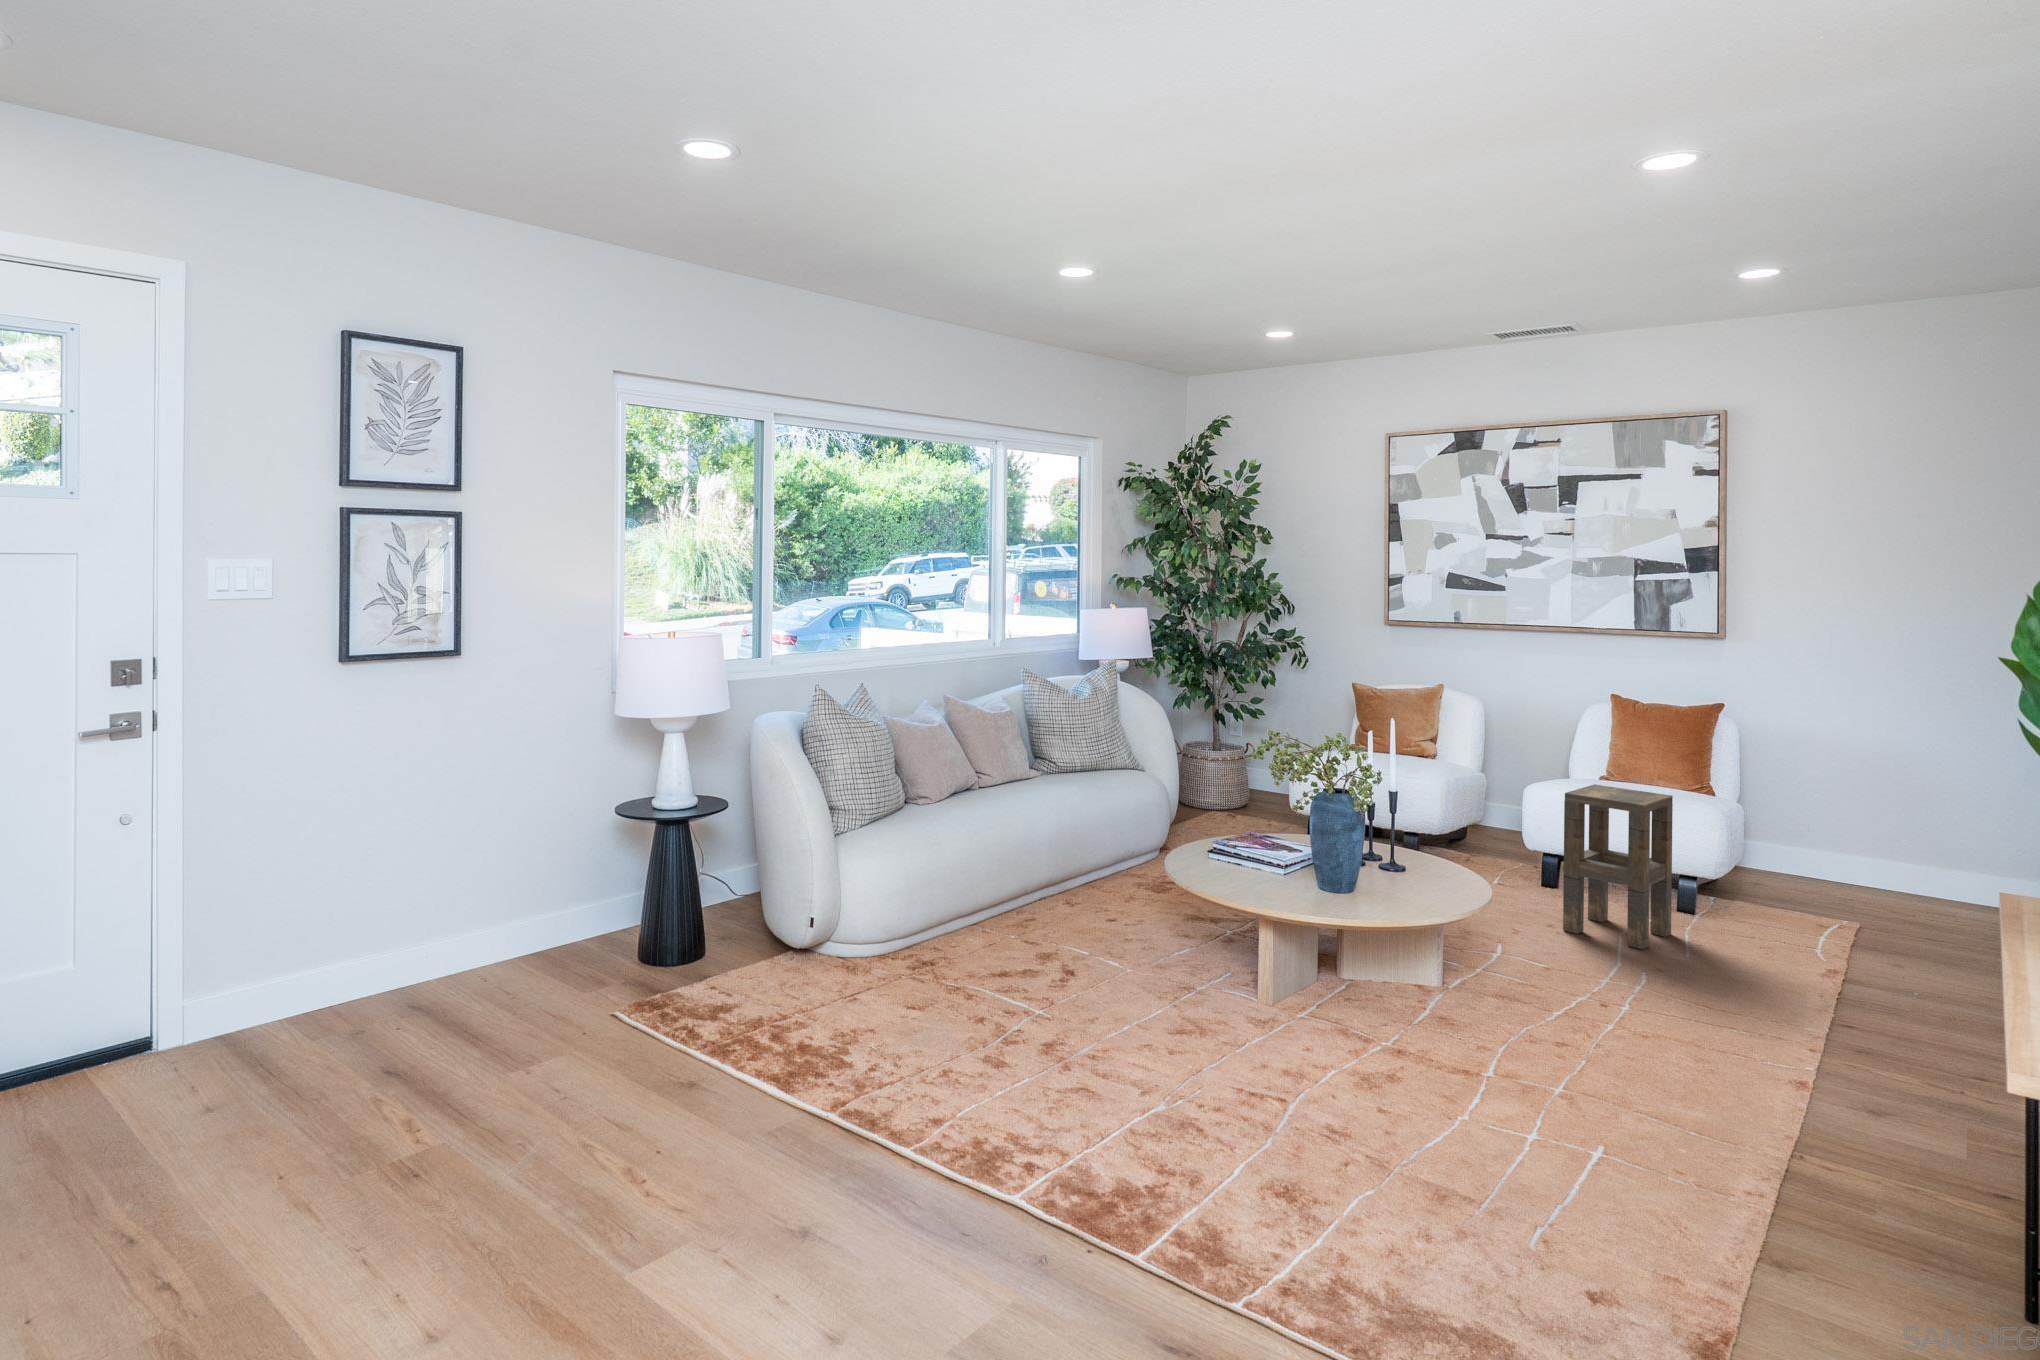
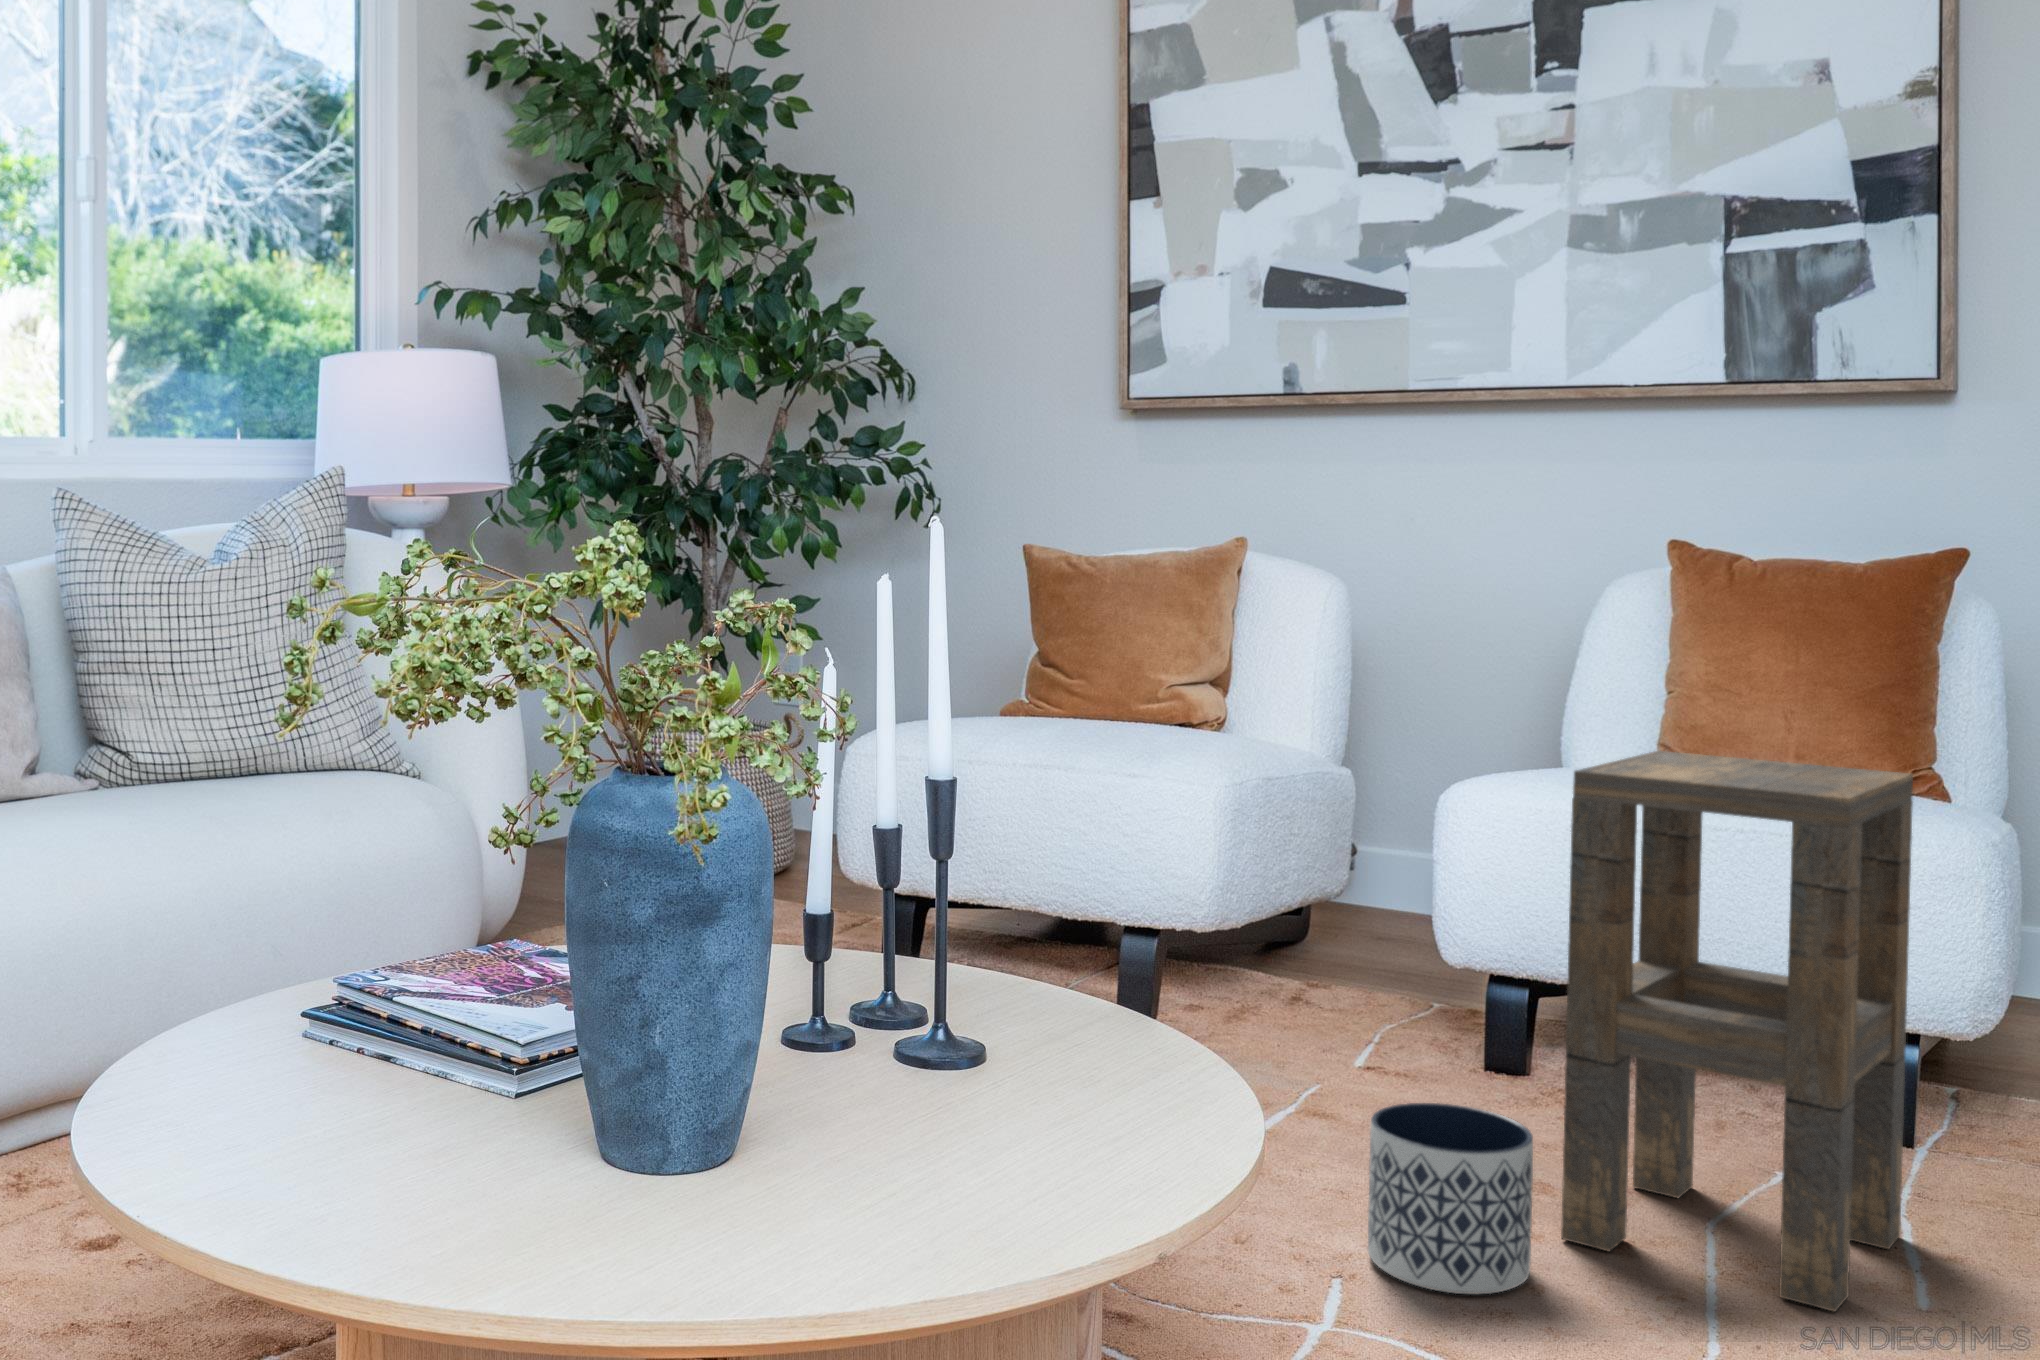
planter: none [1503,889,1553,942] -> present [1368,1103,1533,1295]

